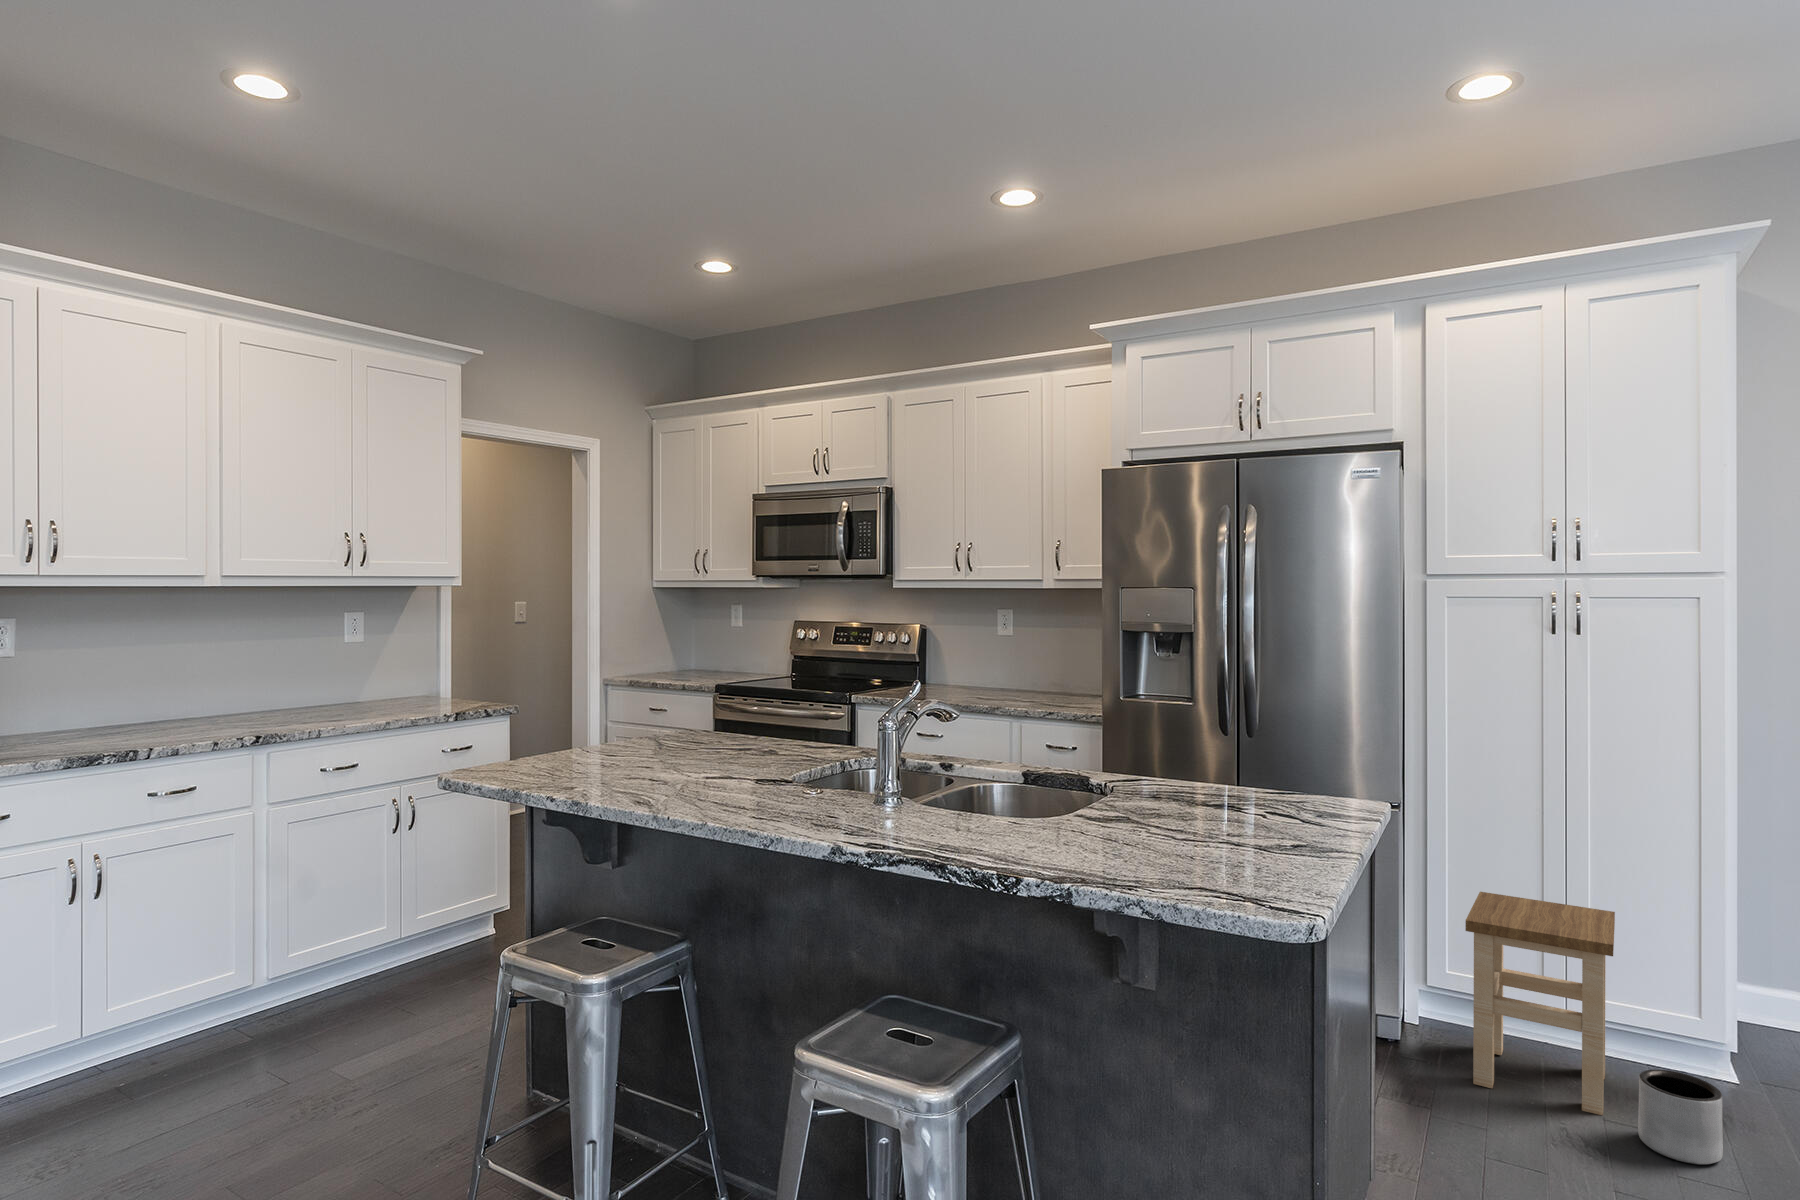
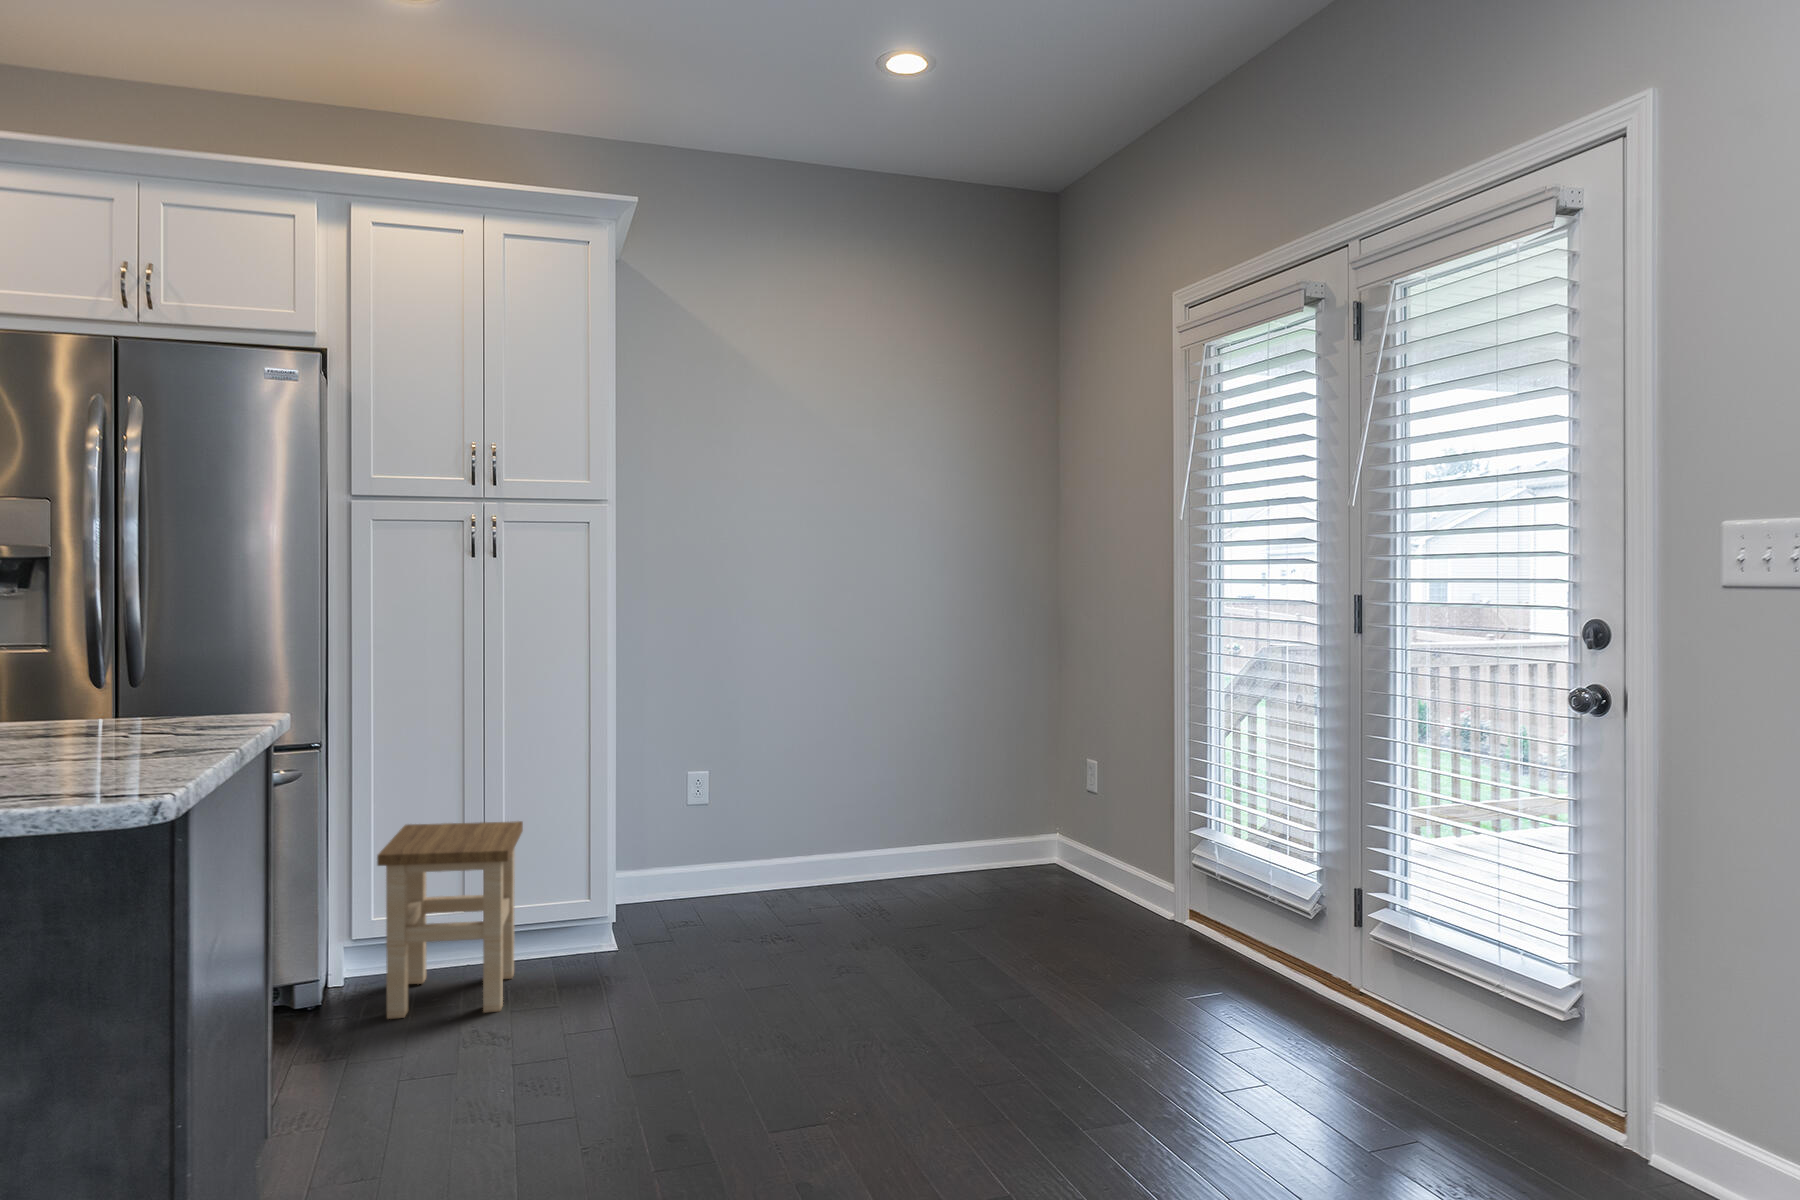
planter: present [1638,1070,1723,1165] -> none [524,953,586,1030]

